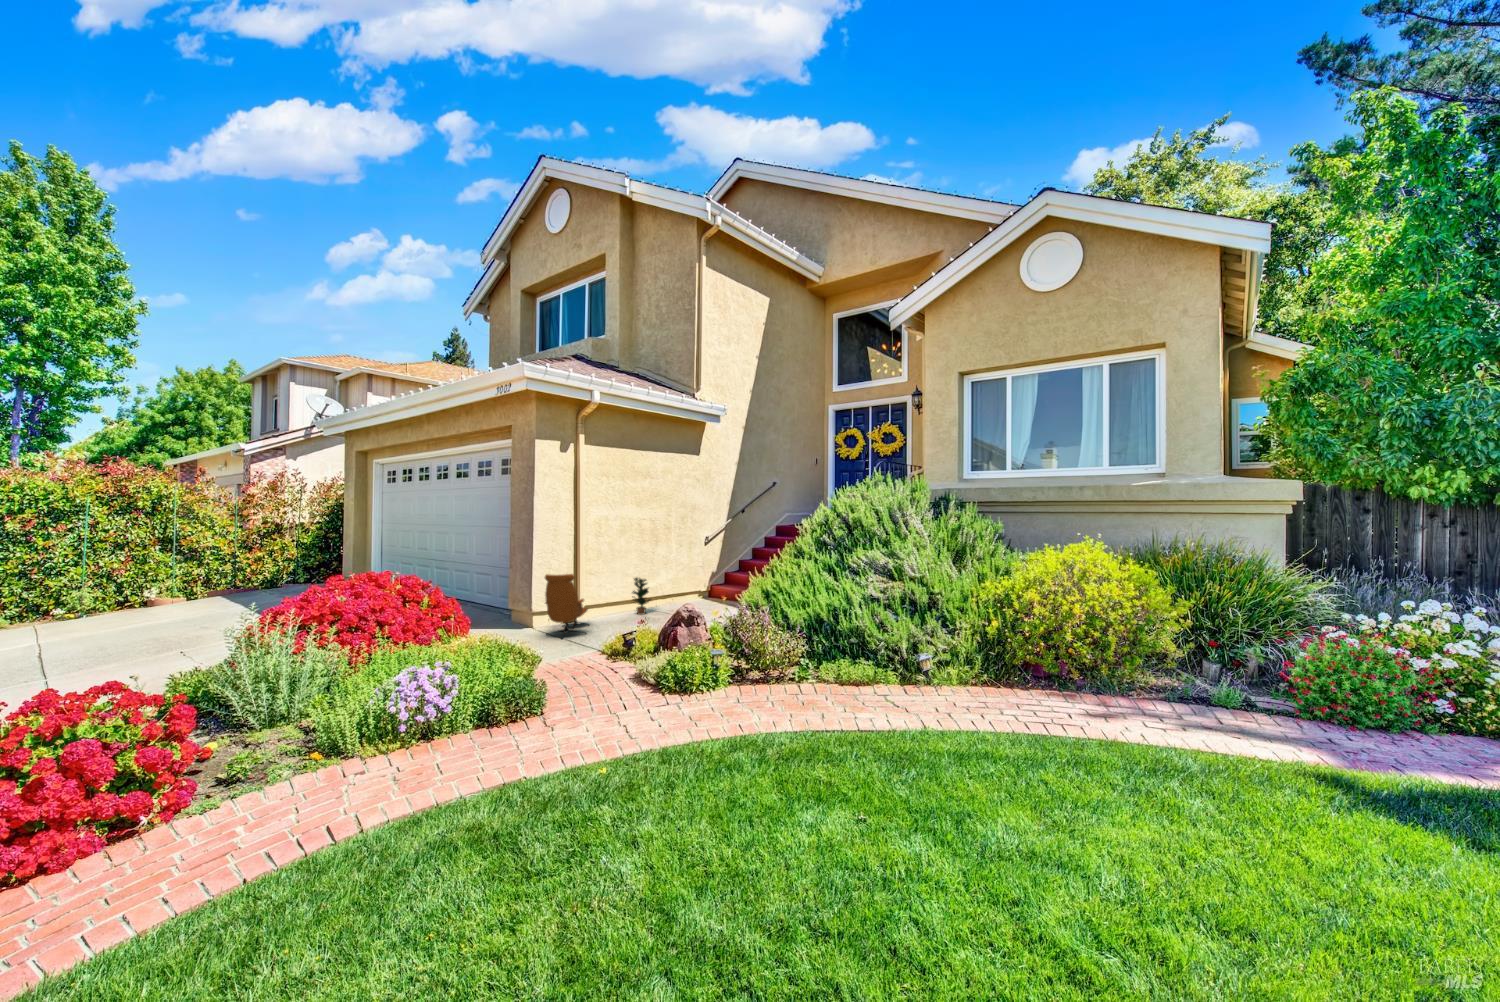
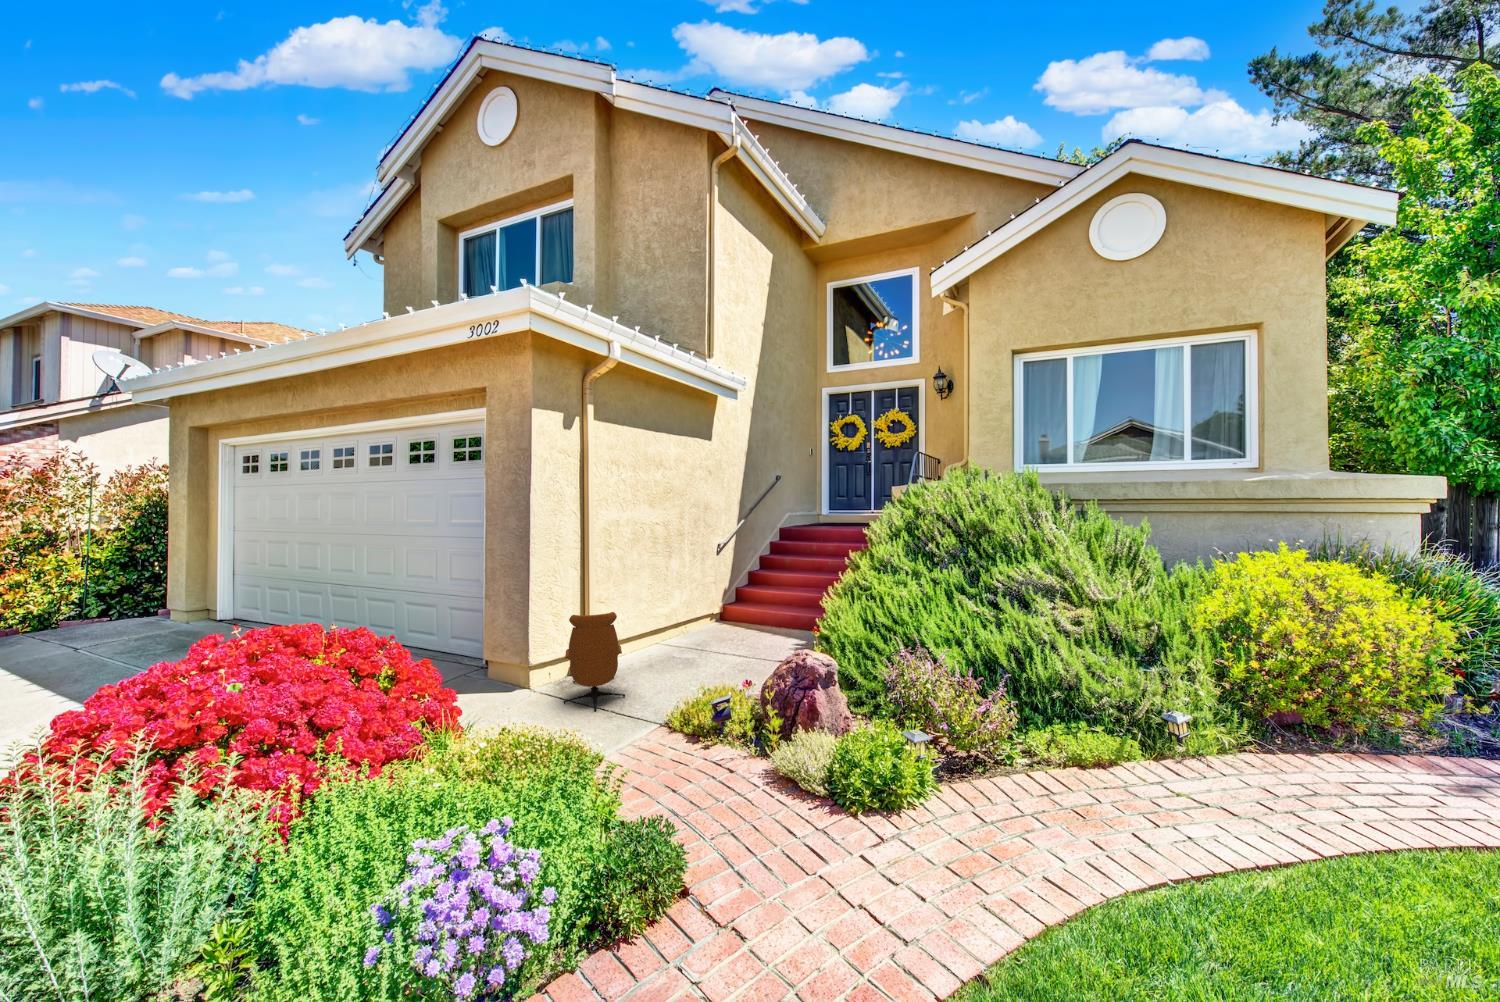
potted plant: present [632,578,651,615] -> none [650,601,680,652]

